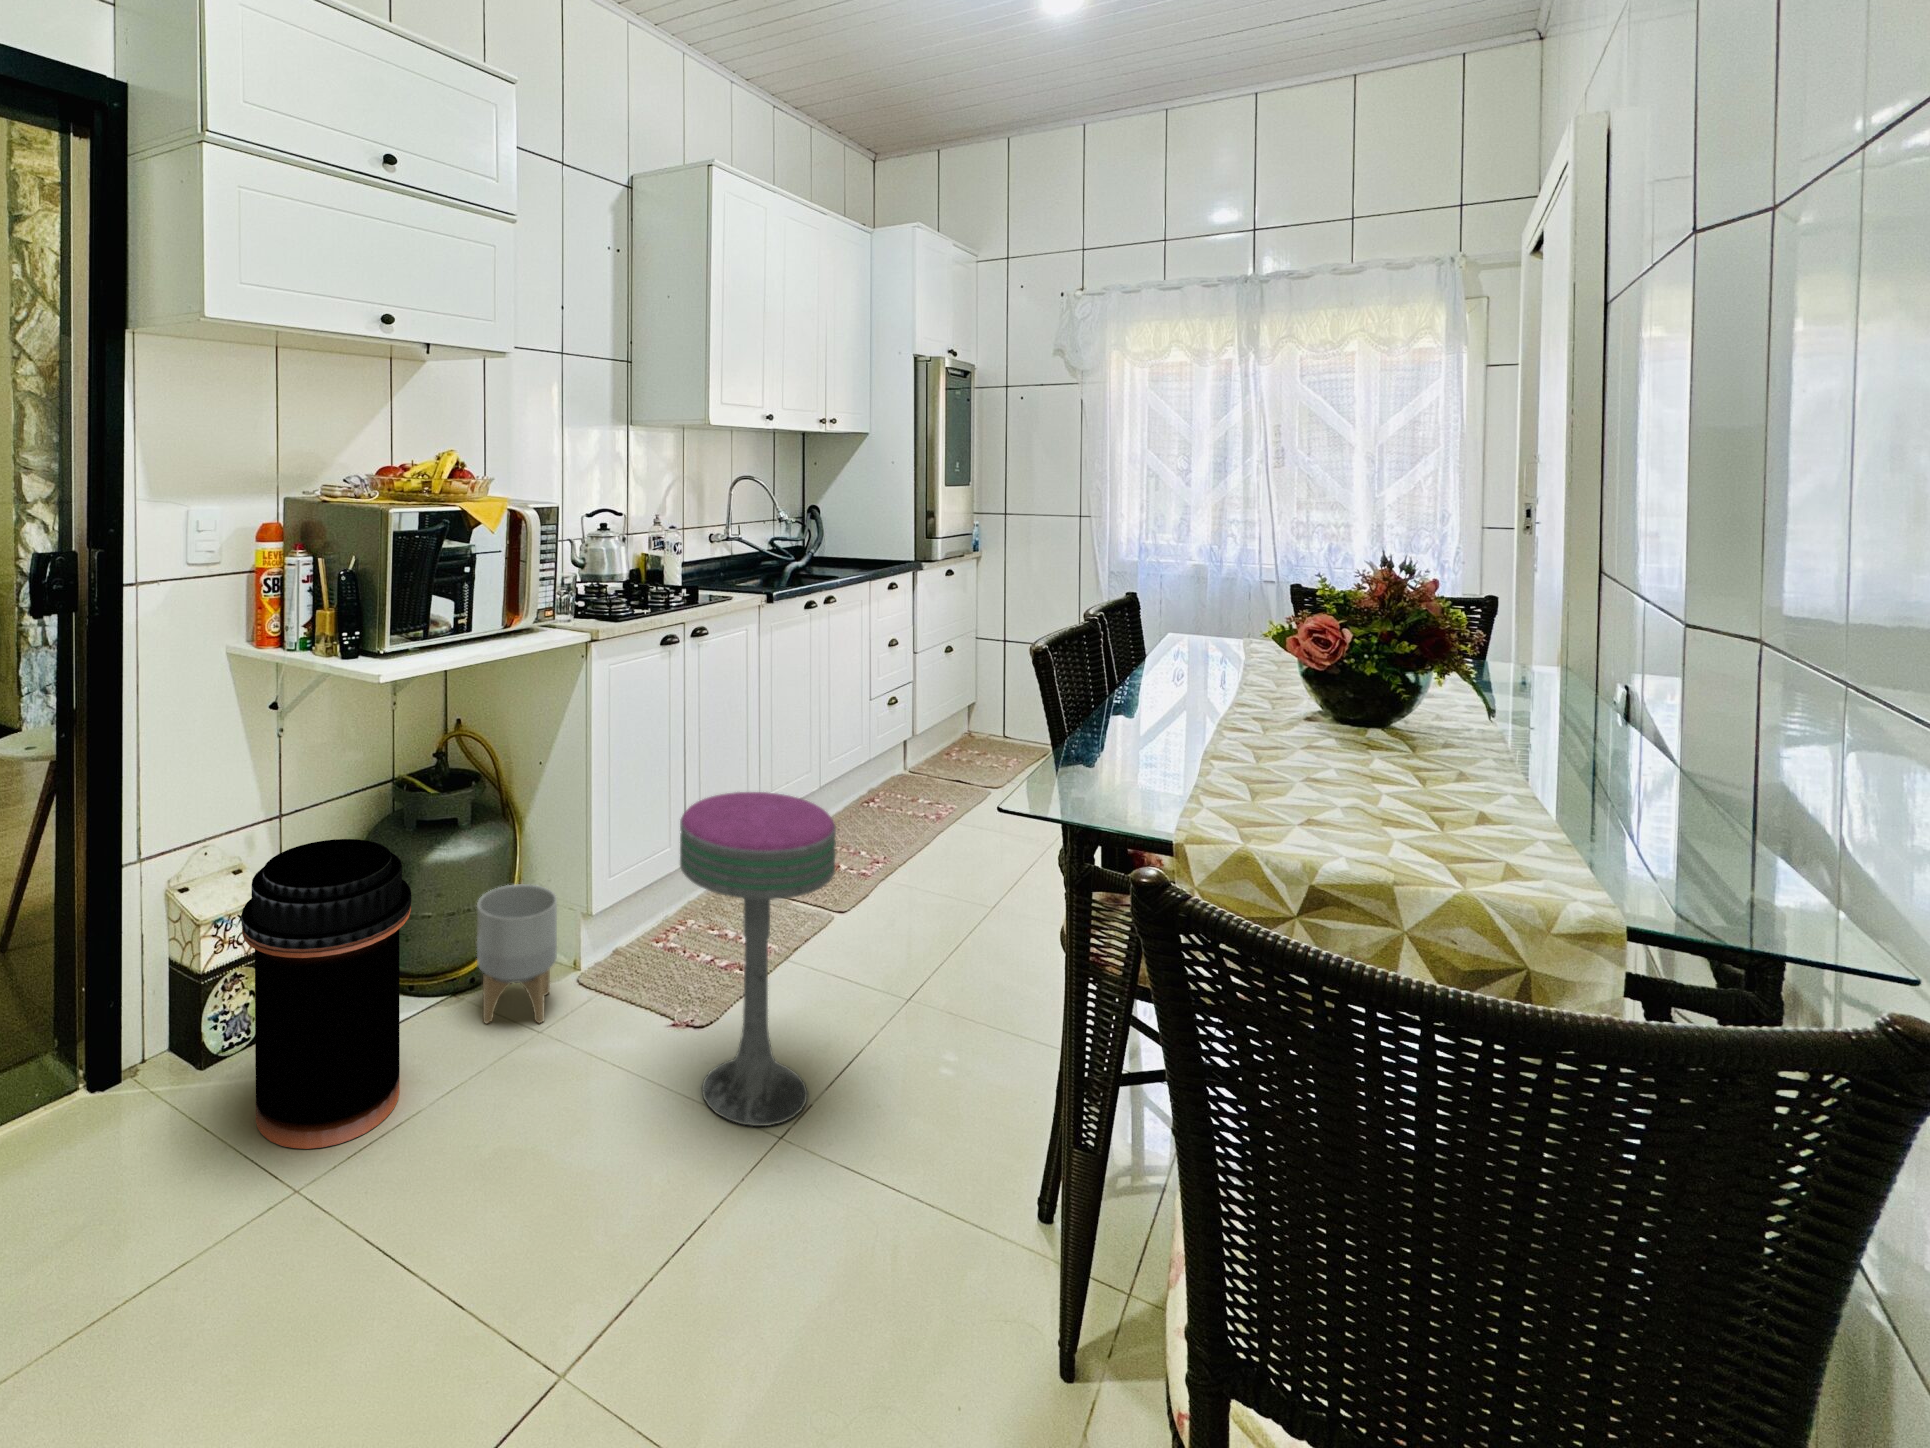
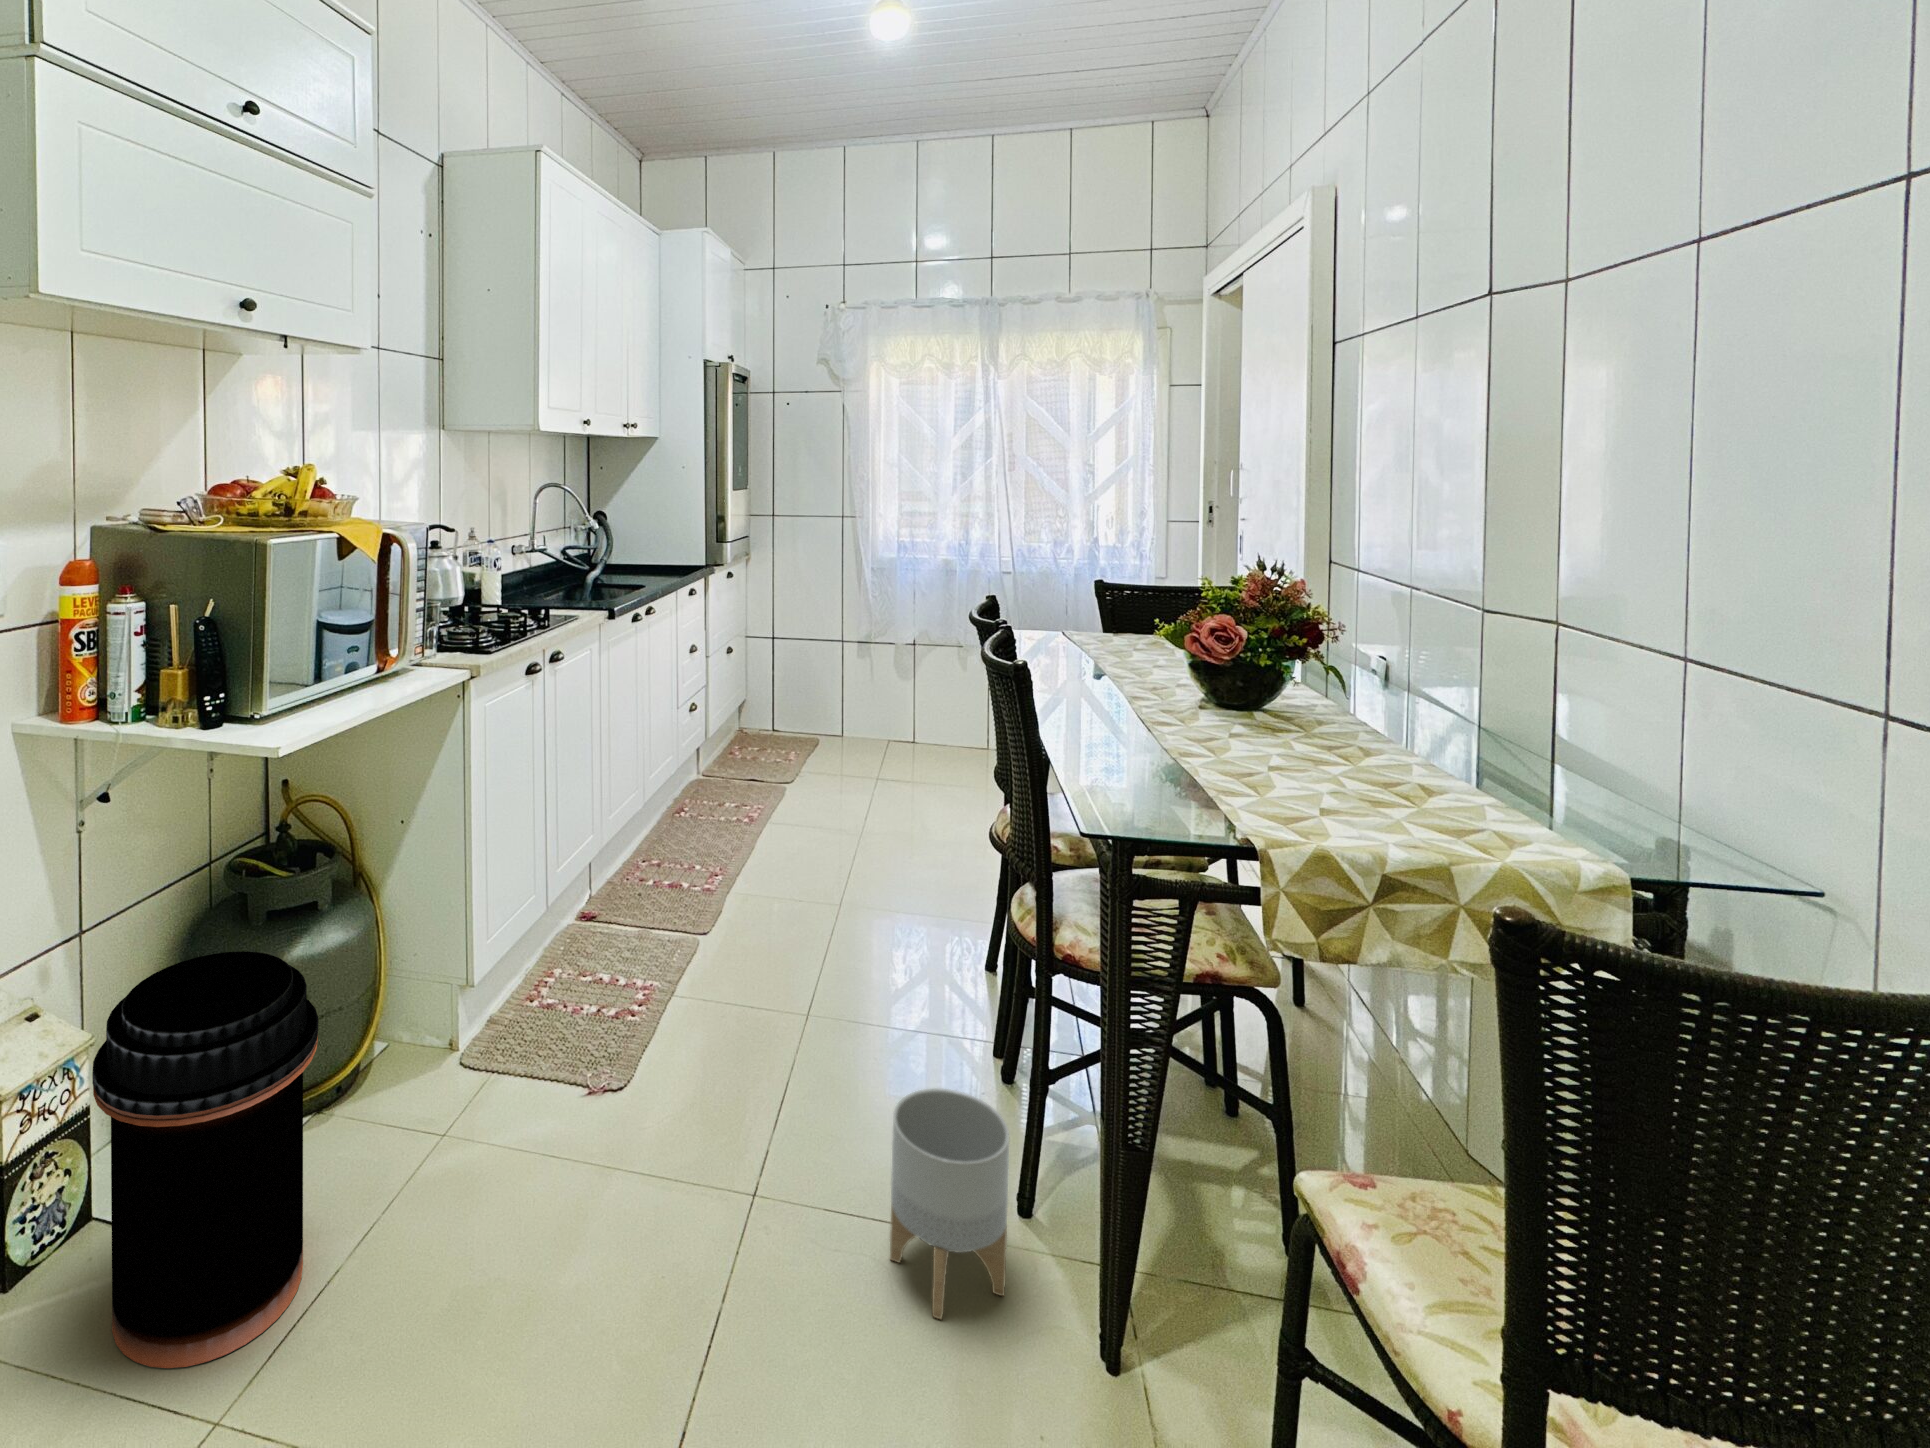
bar stool: present [680,792,836,1126] -> none [627,828,793,1189]
planter: present [477,884,557,1023] -> present [890,1088,1009,1319]

